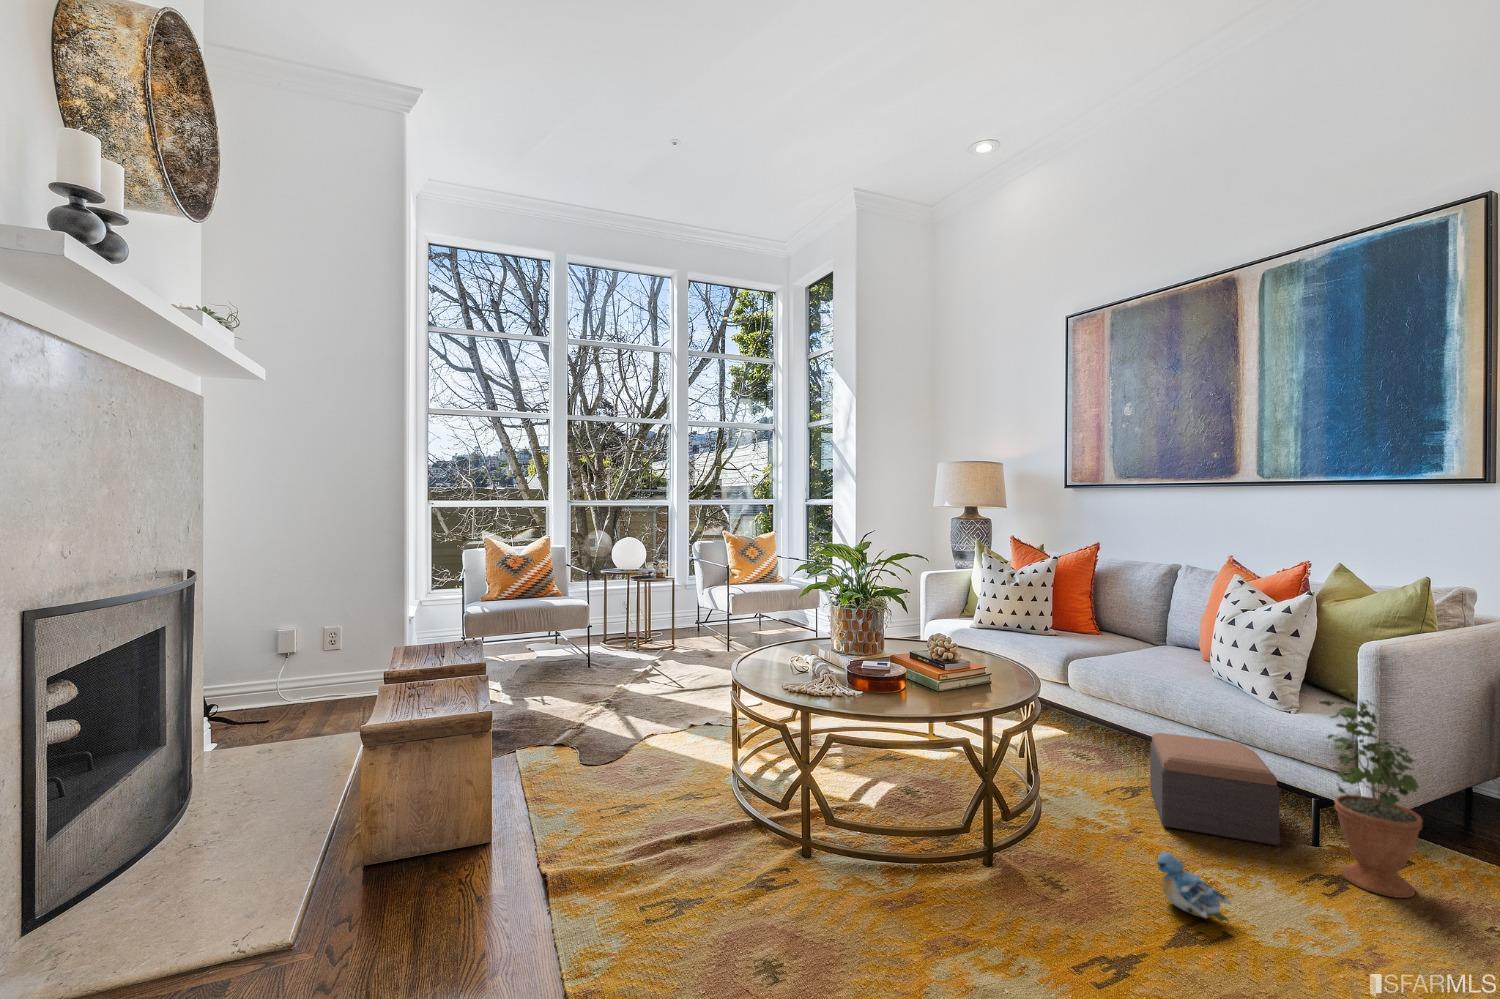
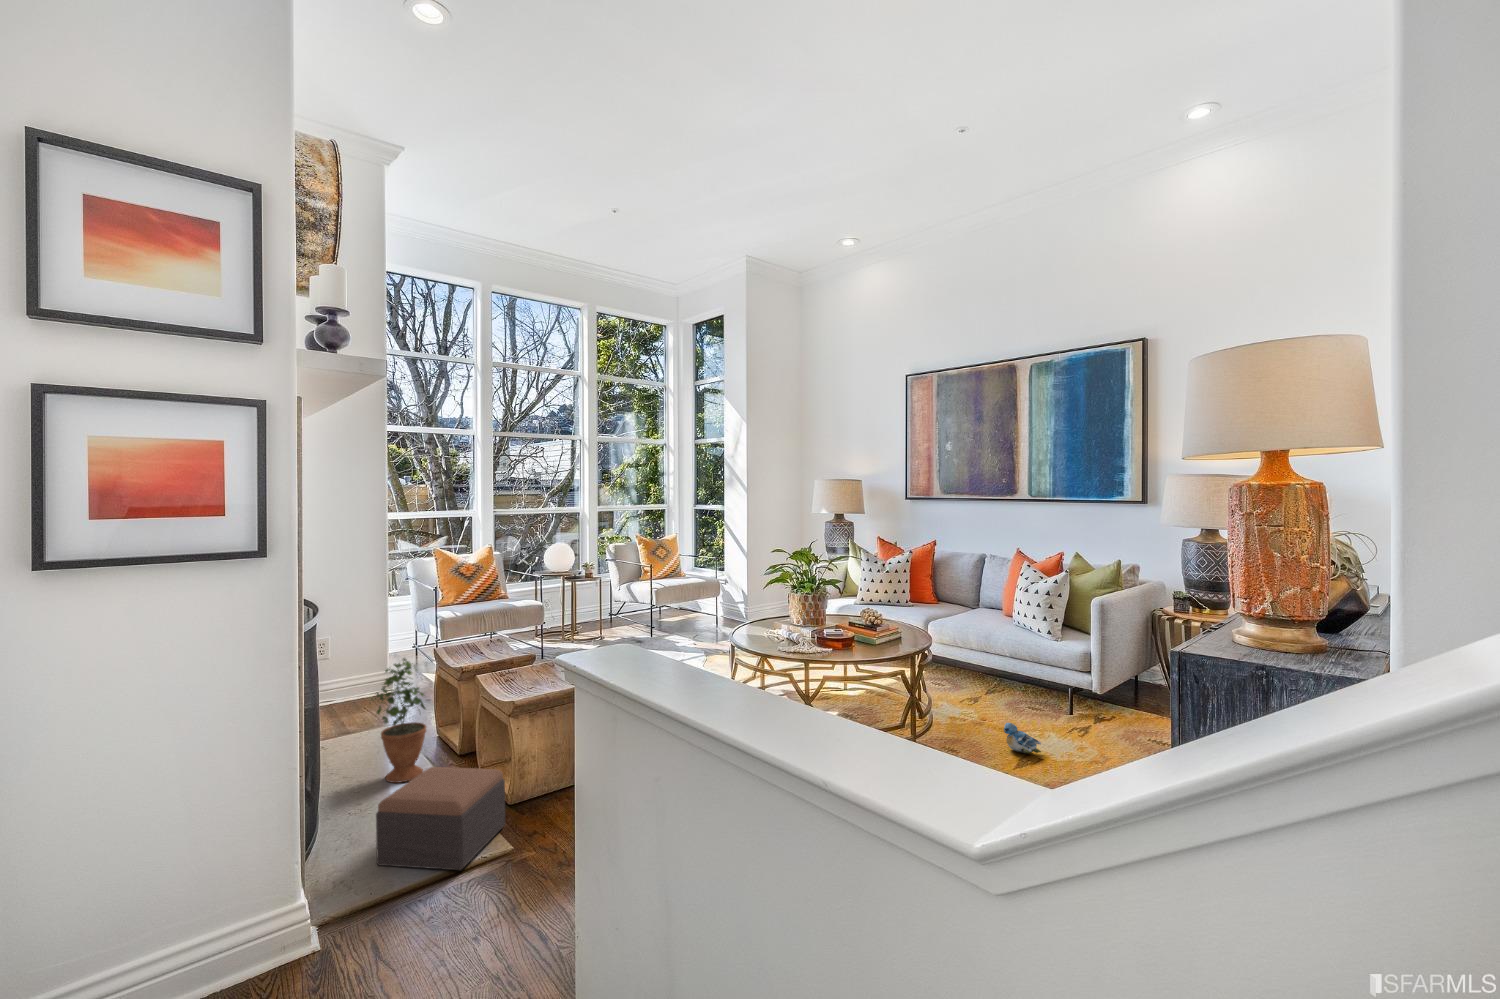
potted plant: present [1319,690,1423,898] -> present [370,658,426,783]
footstool: present [1150,733,1279,846] -> present [376,767,505,870]

